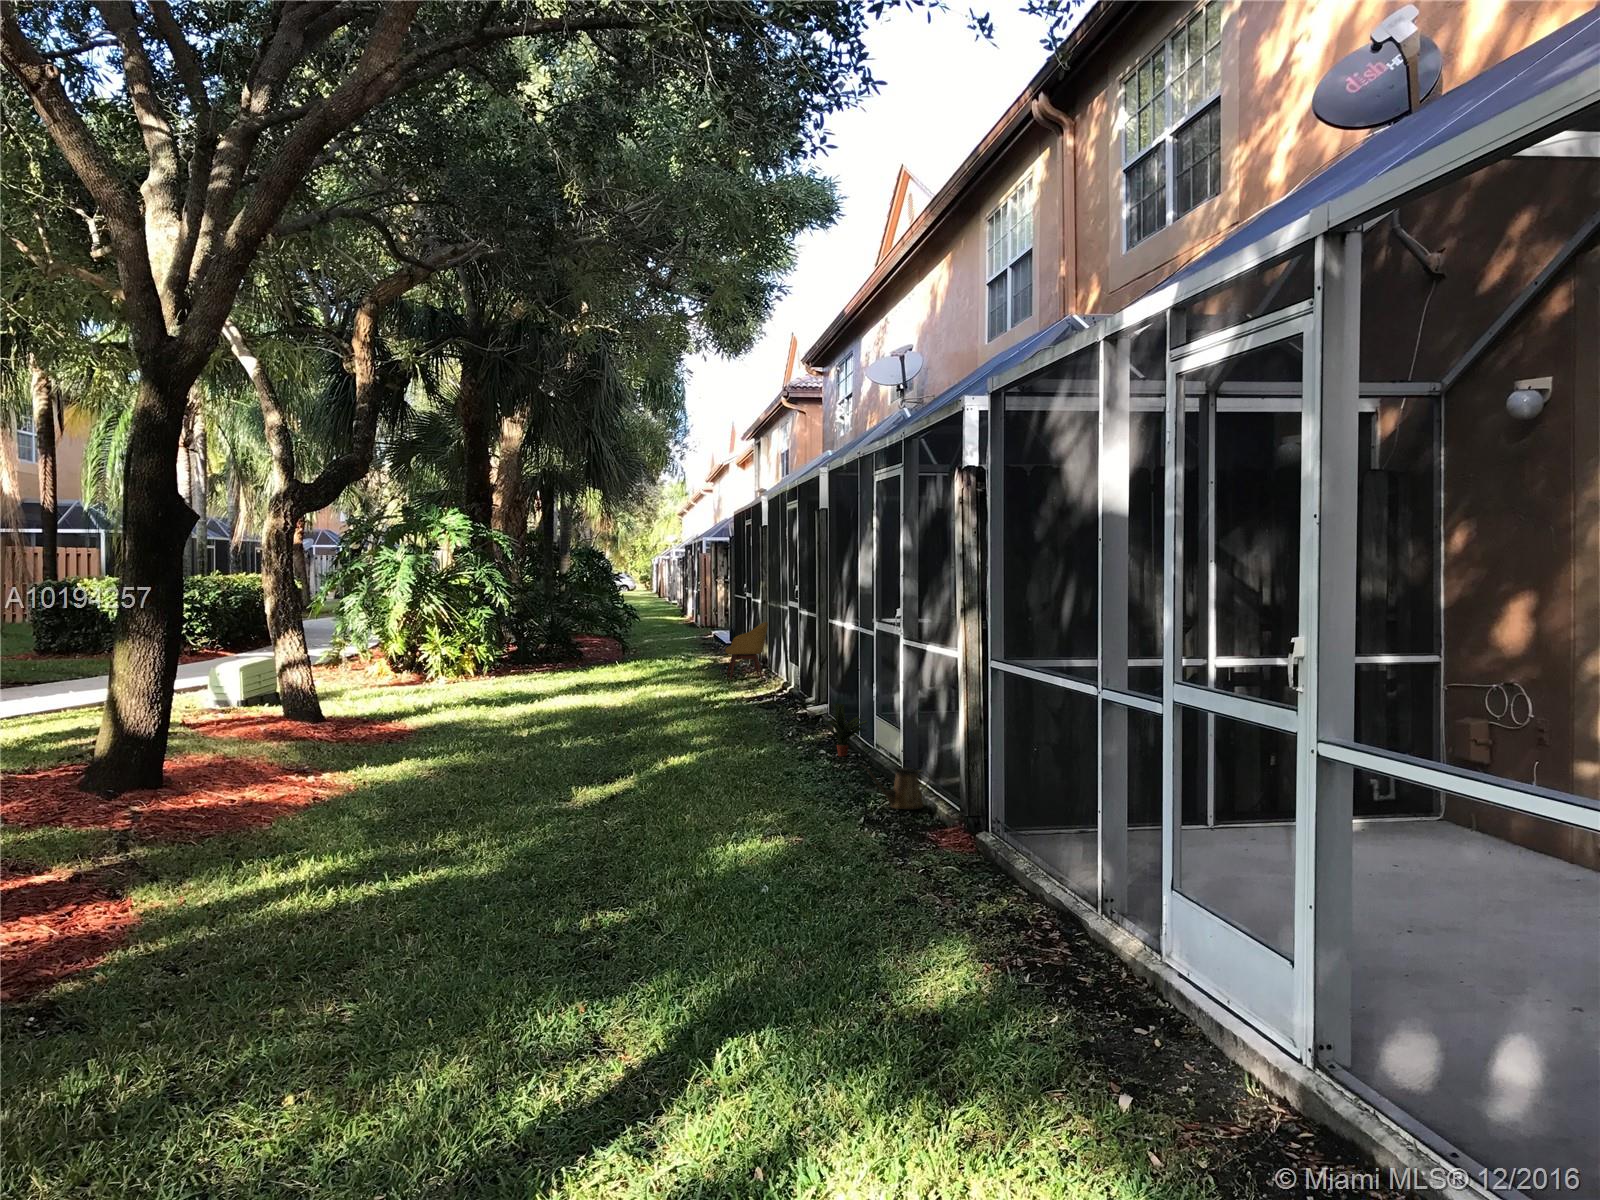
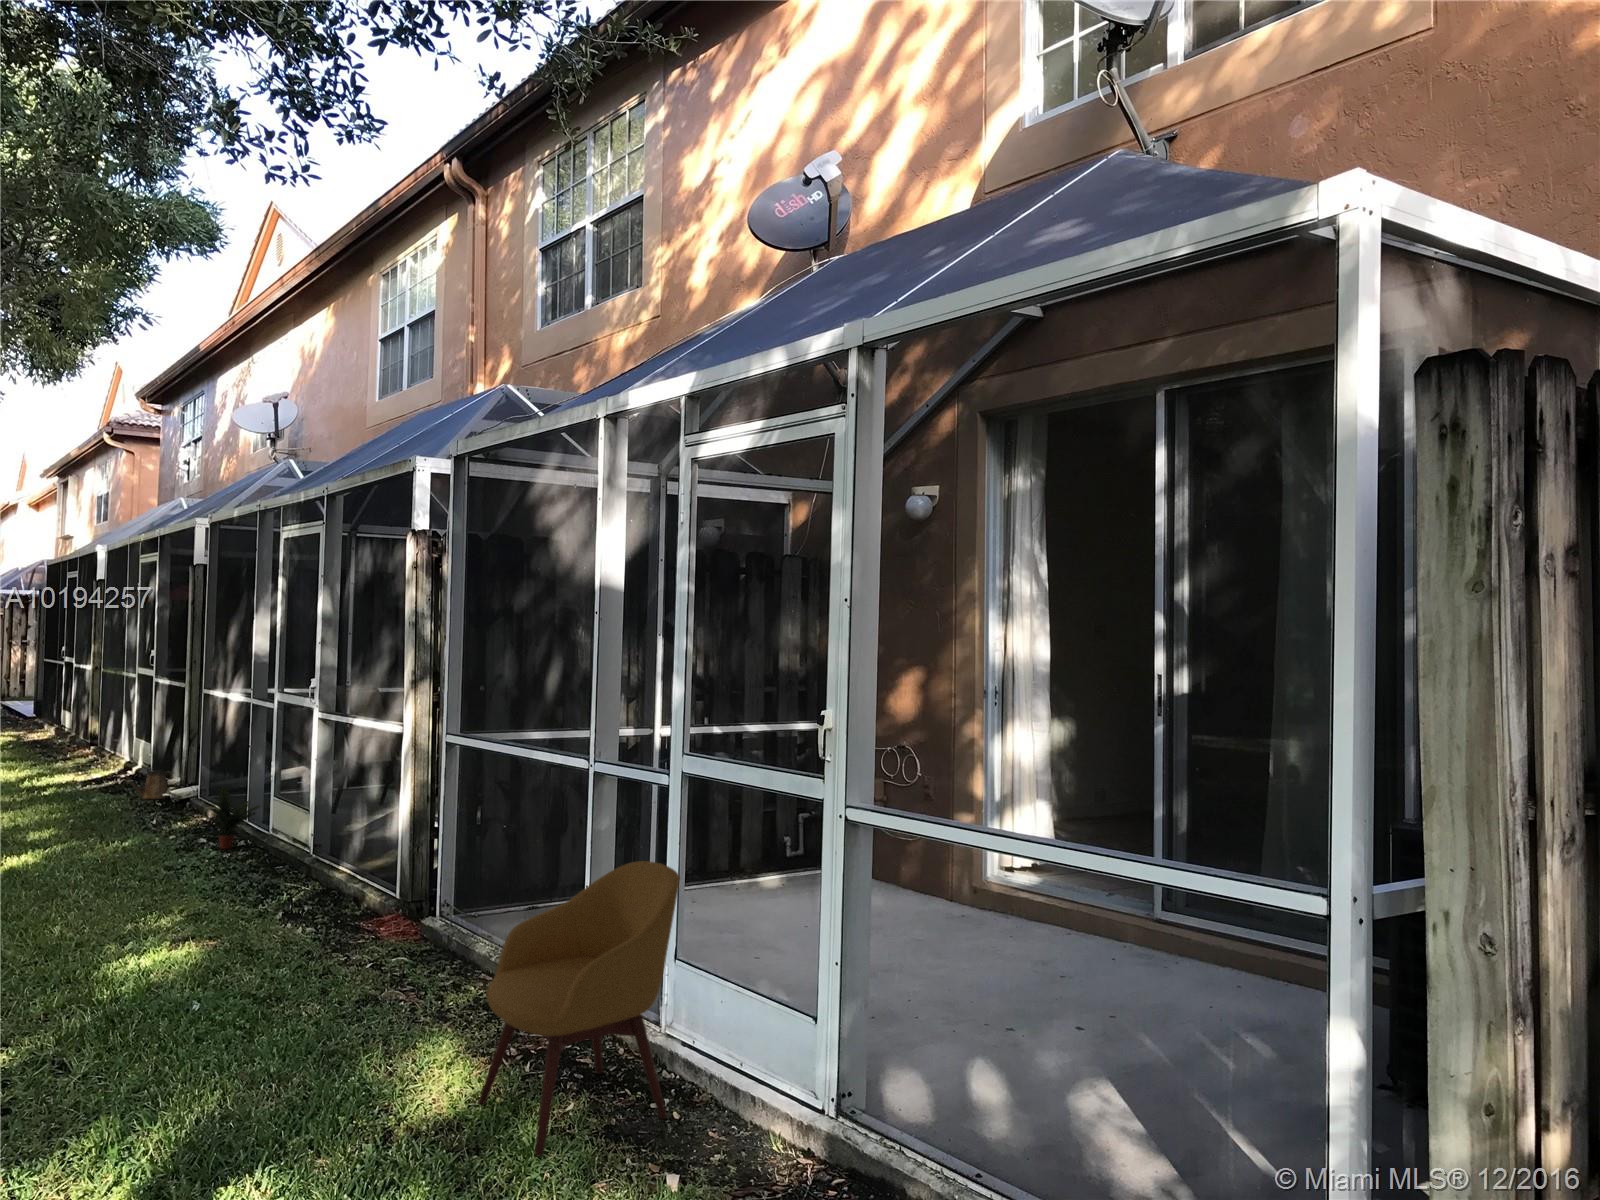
chair: present [725,622,768,679] -> present [478,861,680,1157]
watering can: present [862,766,931,809] -> present [118,769,169,799]

